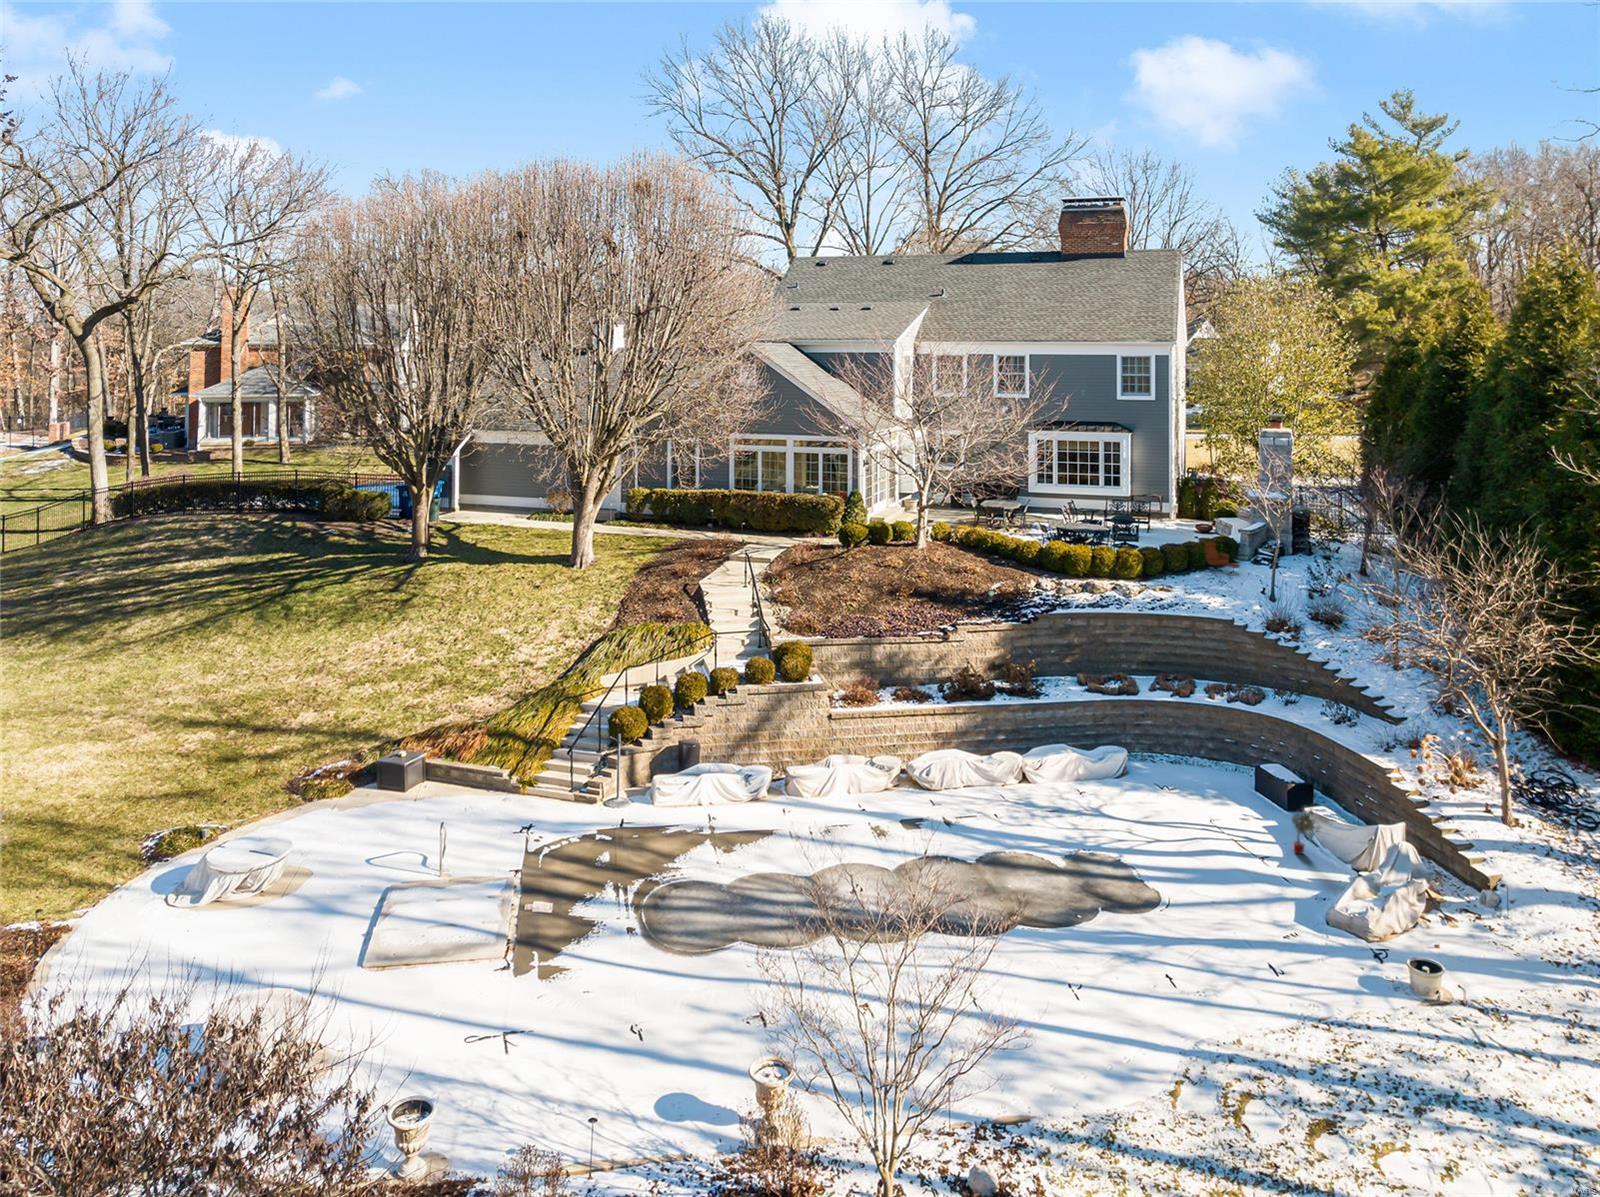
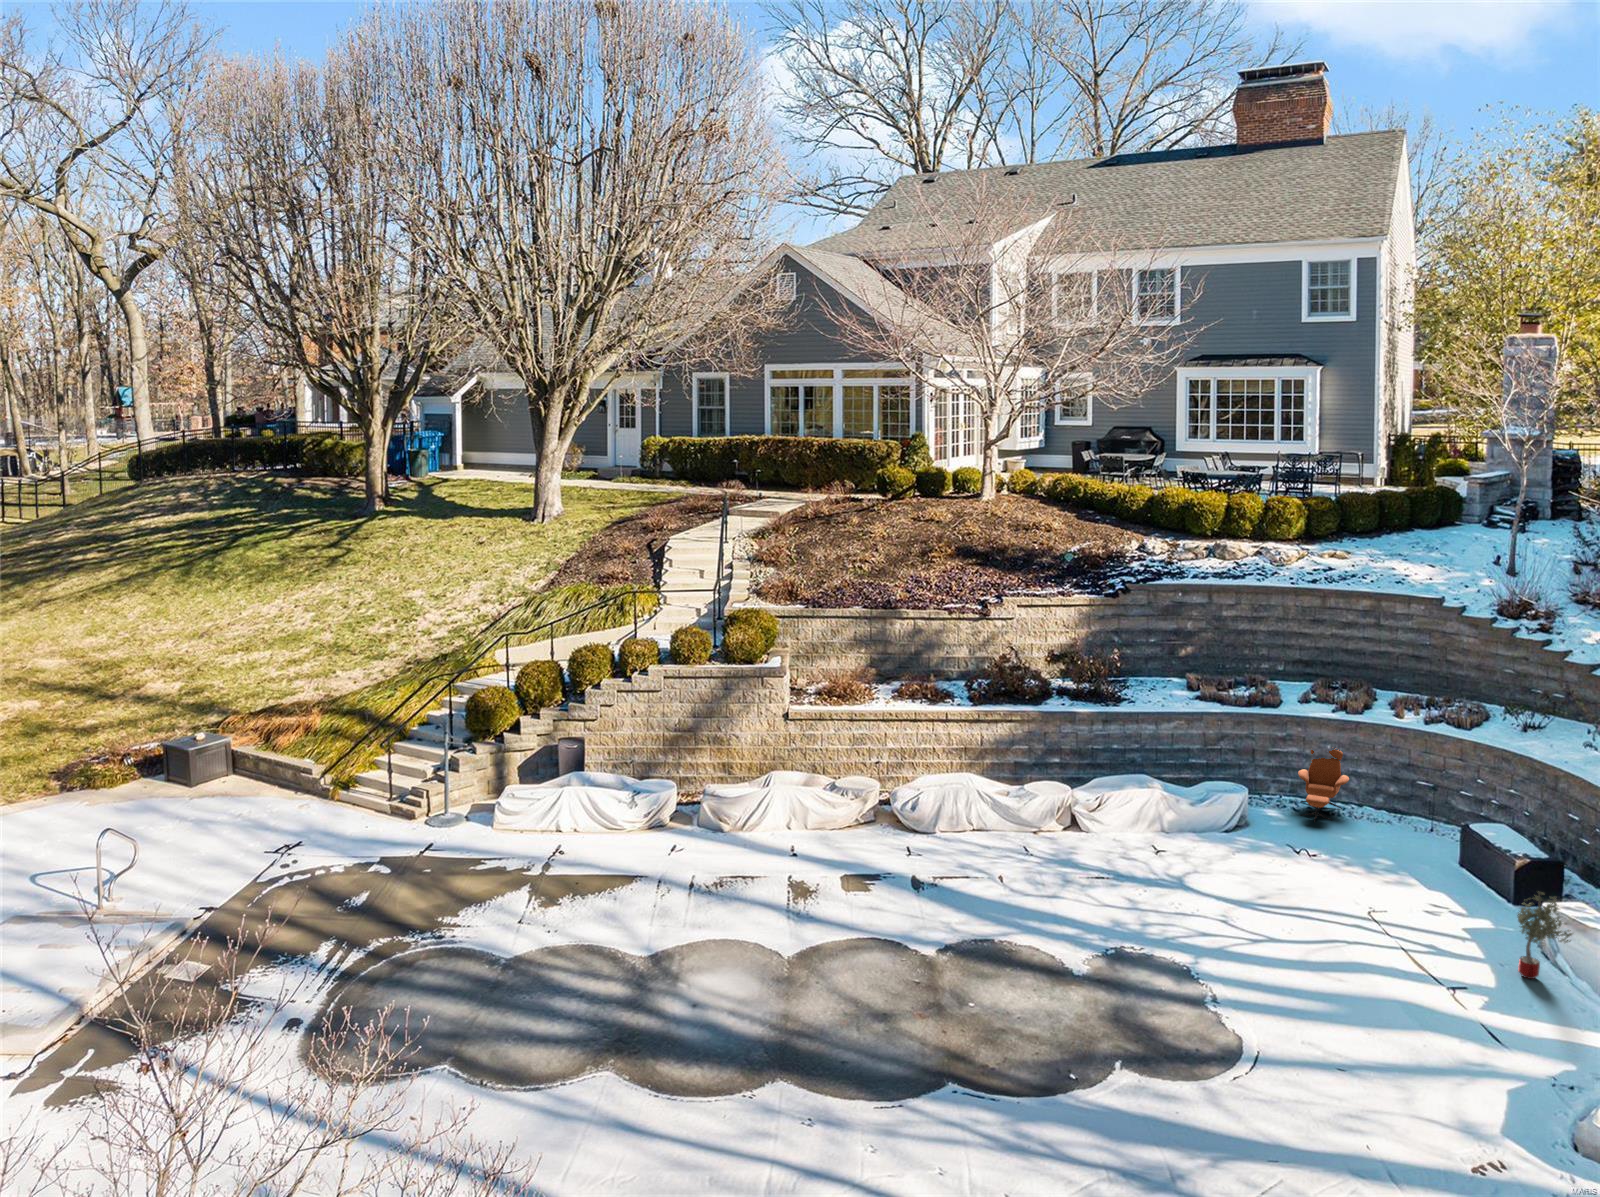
lounge chair: present [1205,542,1240,574] -> present [1298,749,1349,822]

